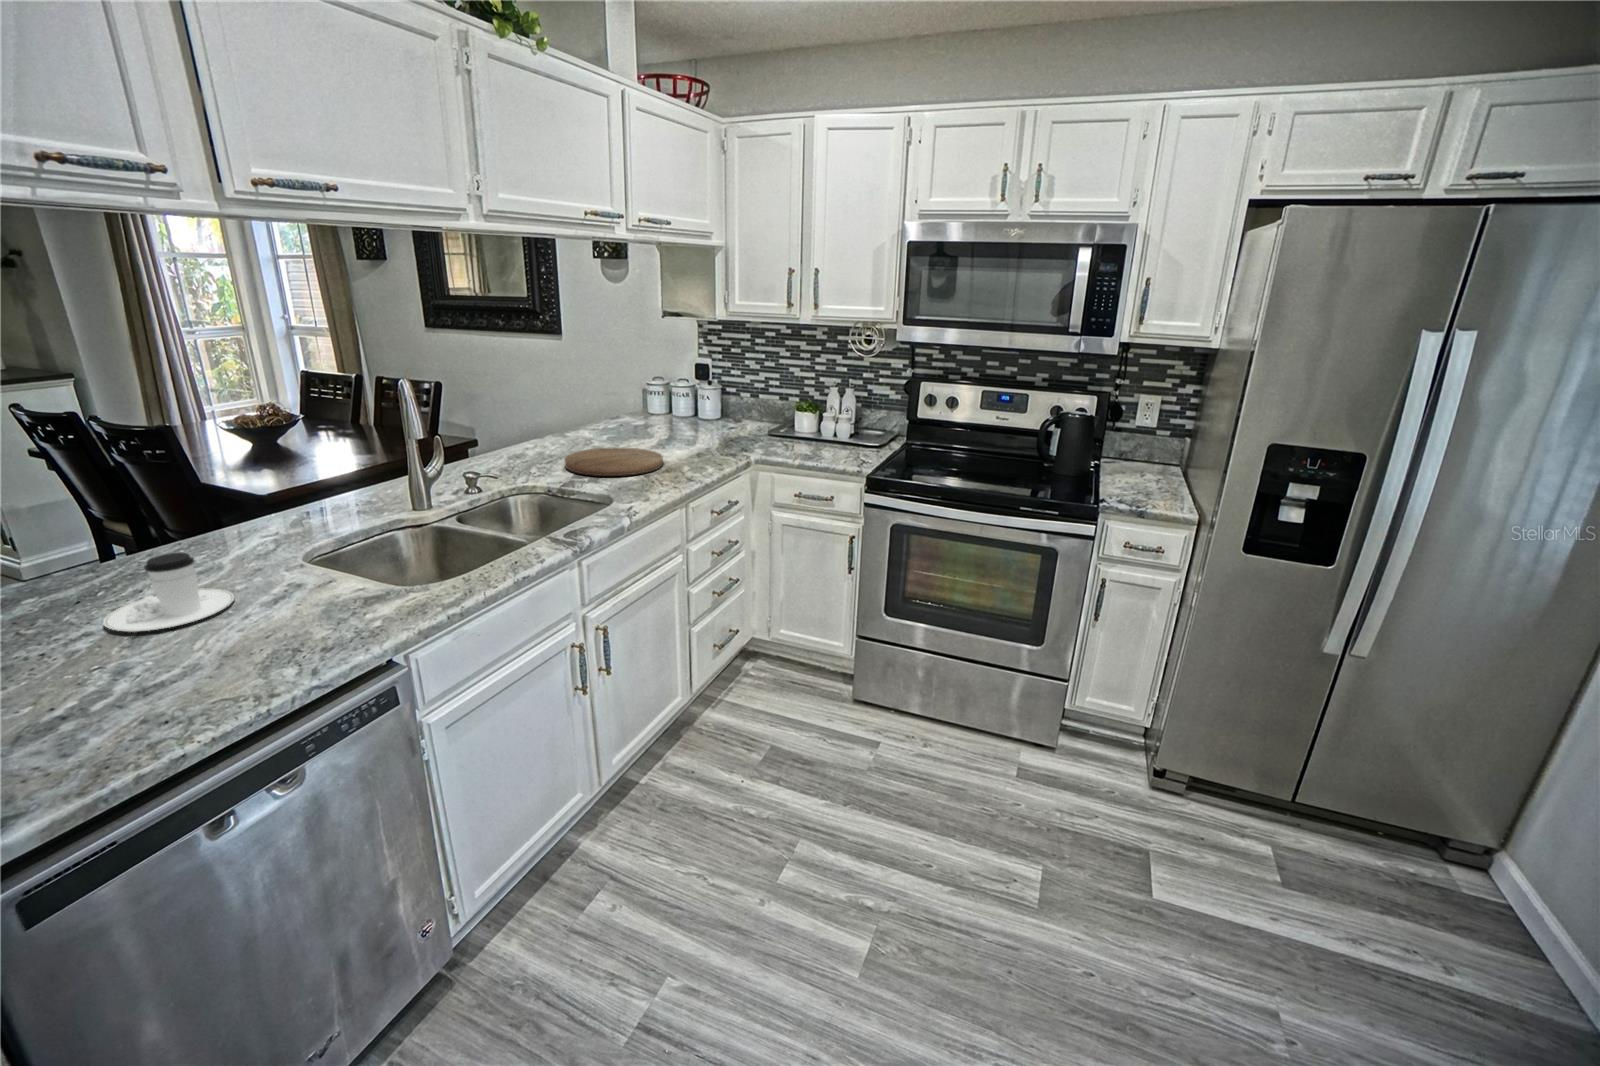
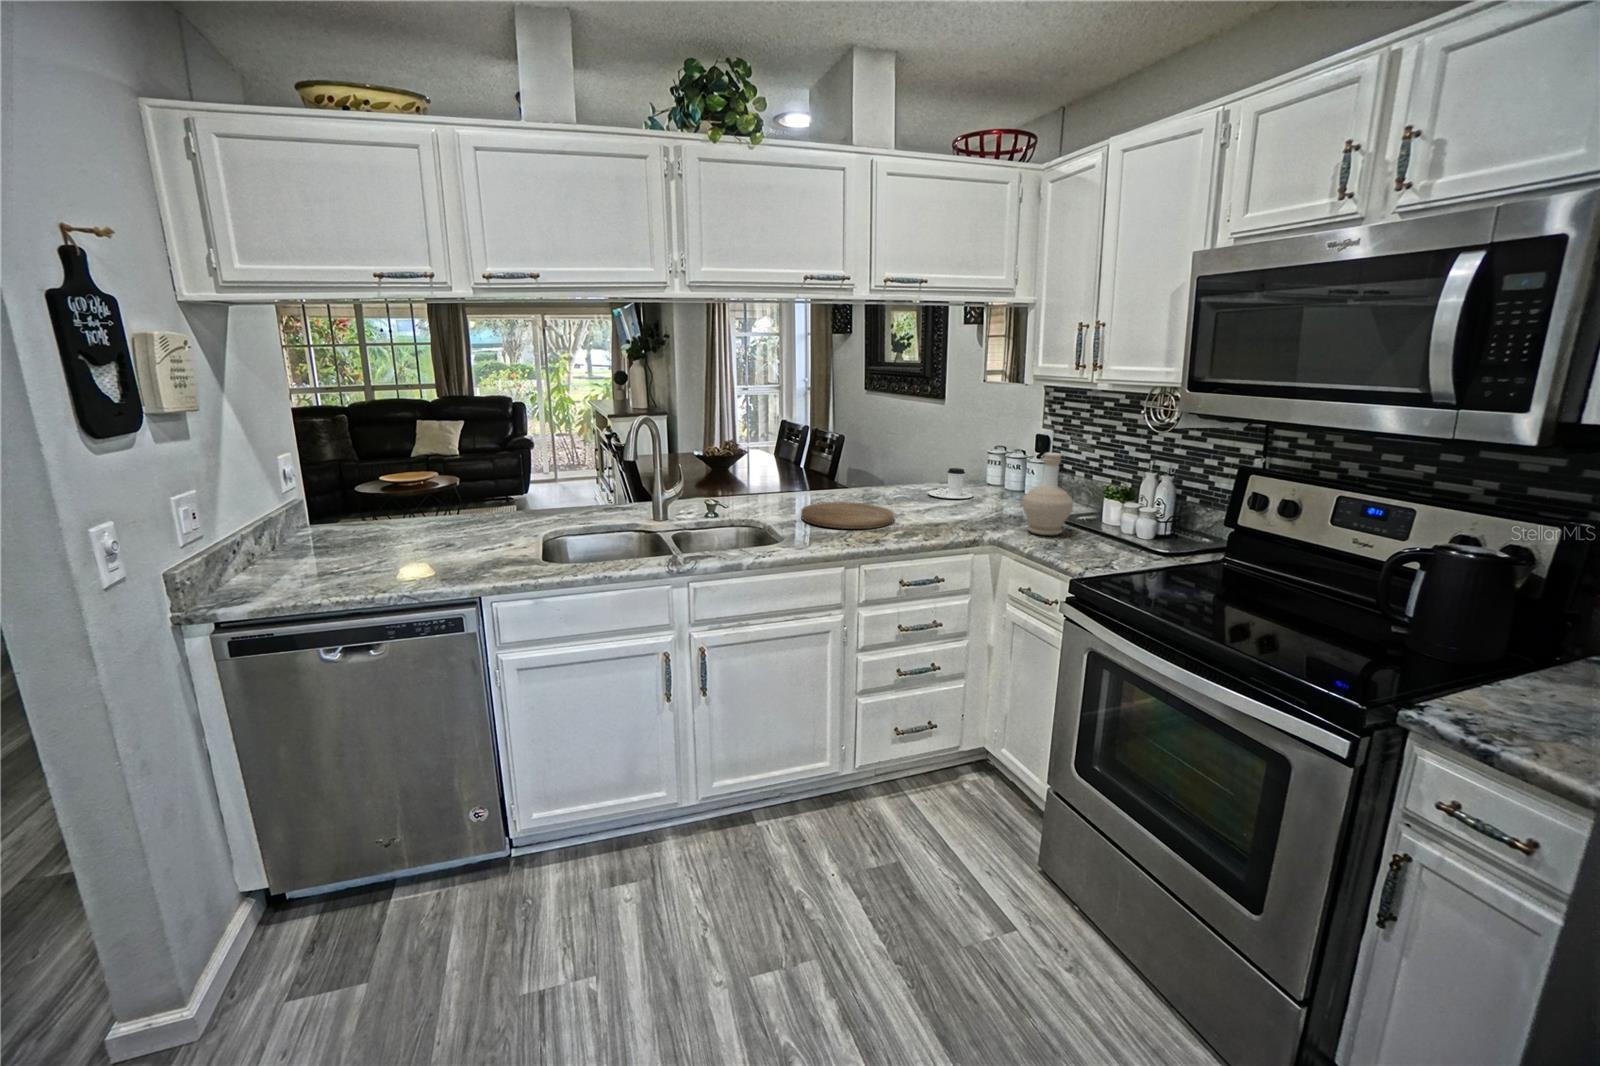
bottle: none [759,378,800,448] -> present [1022,453,1073,535]
coffee cup: present [103,553,234,632] -> present [927,468,973,499]

